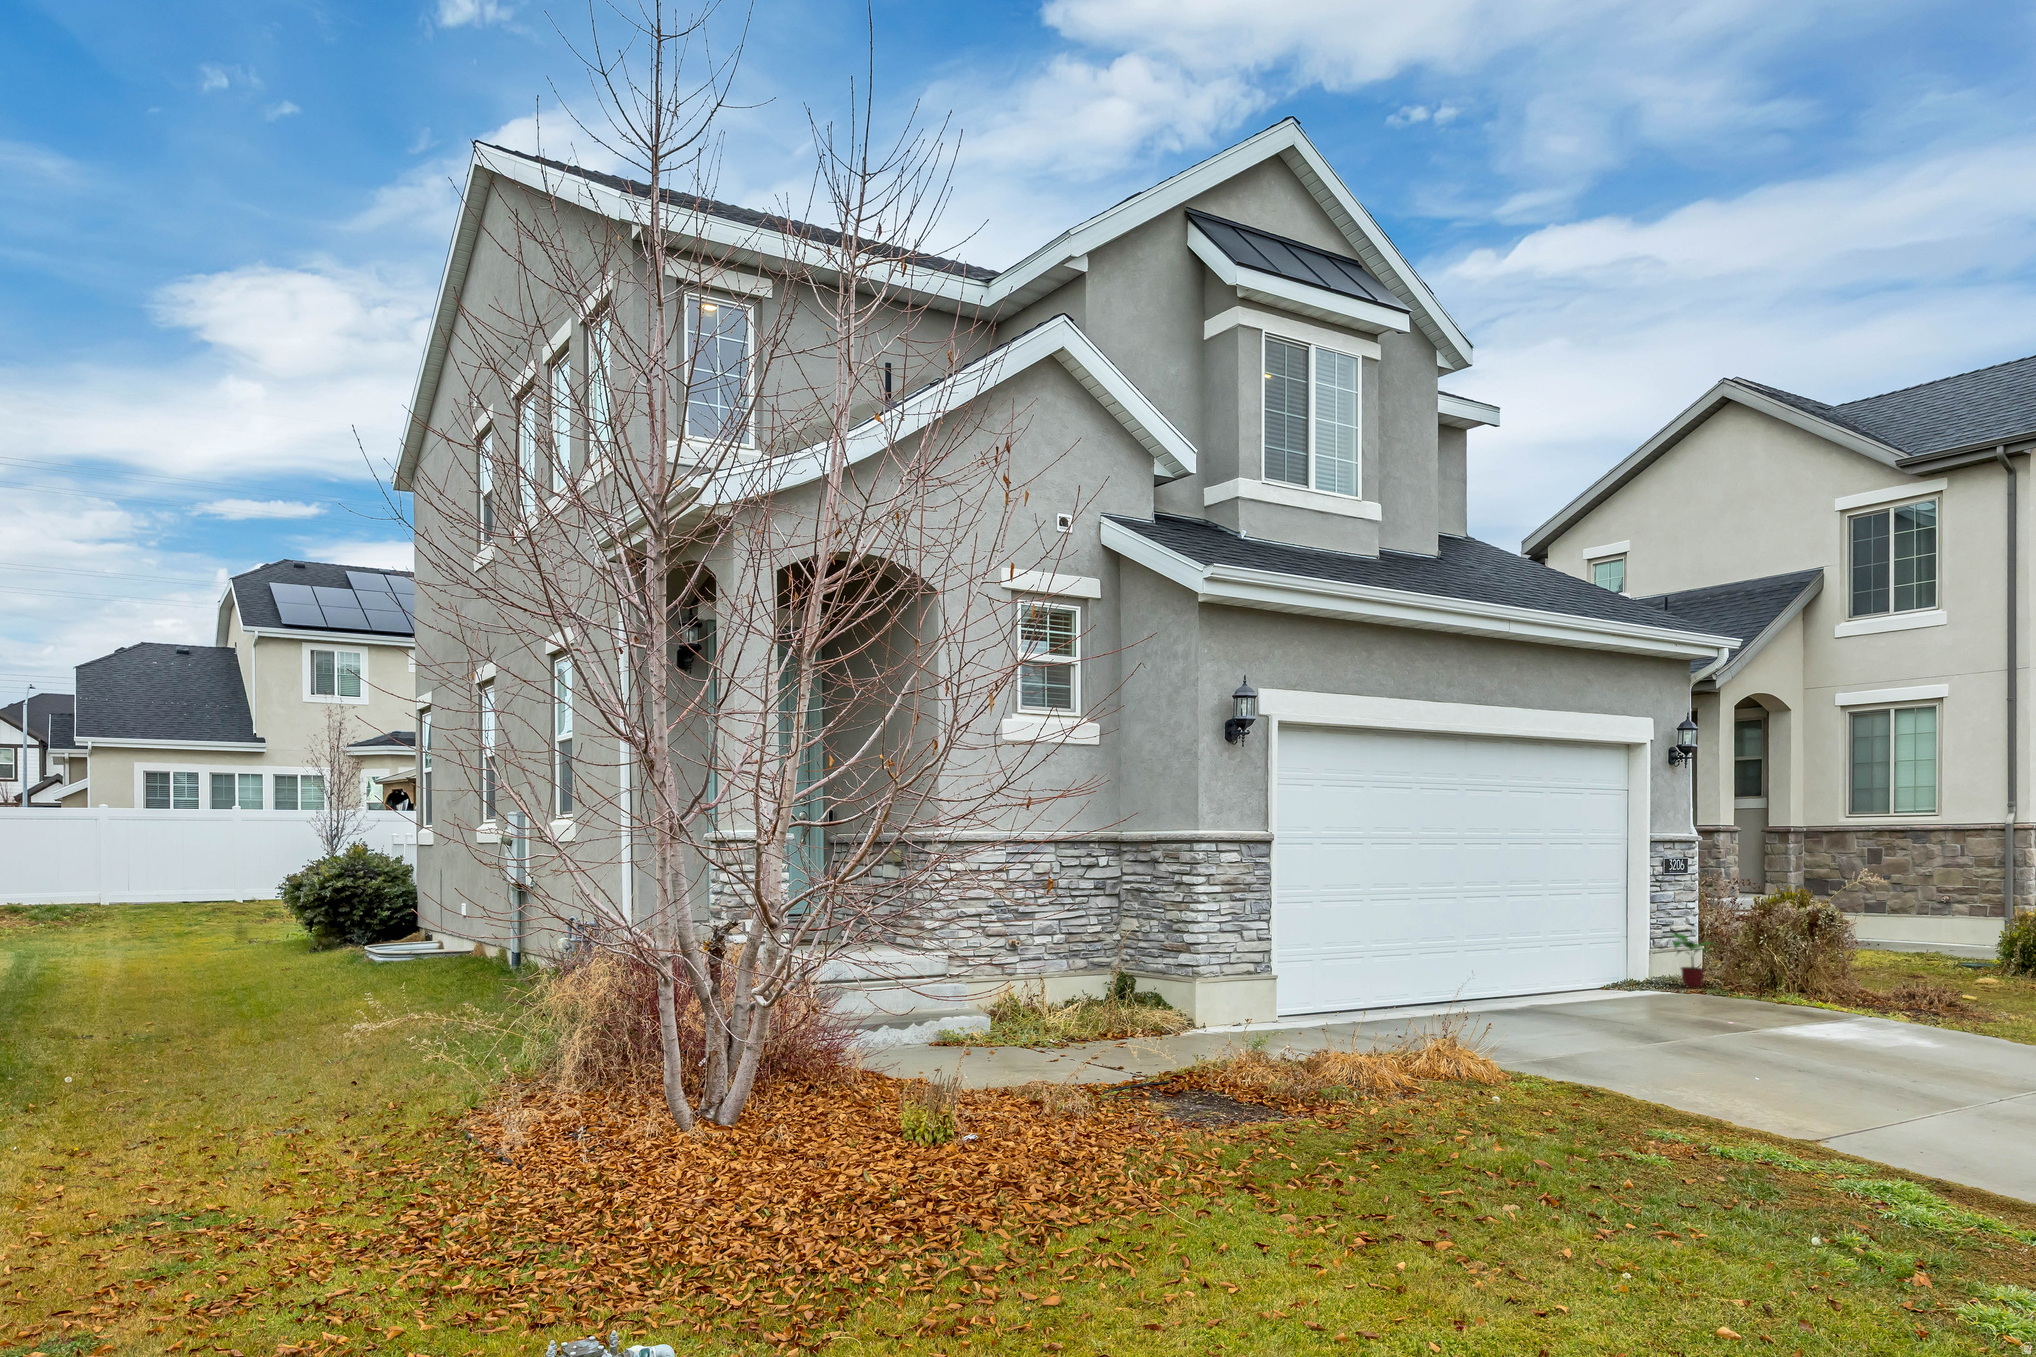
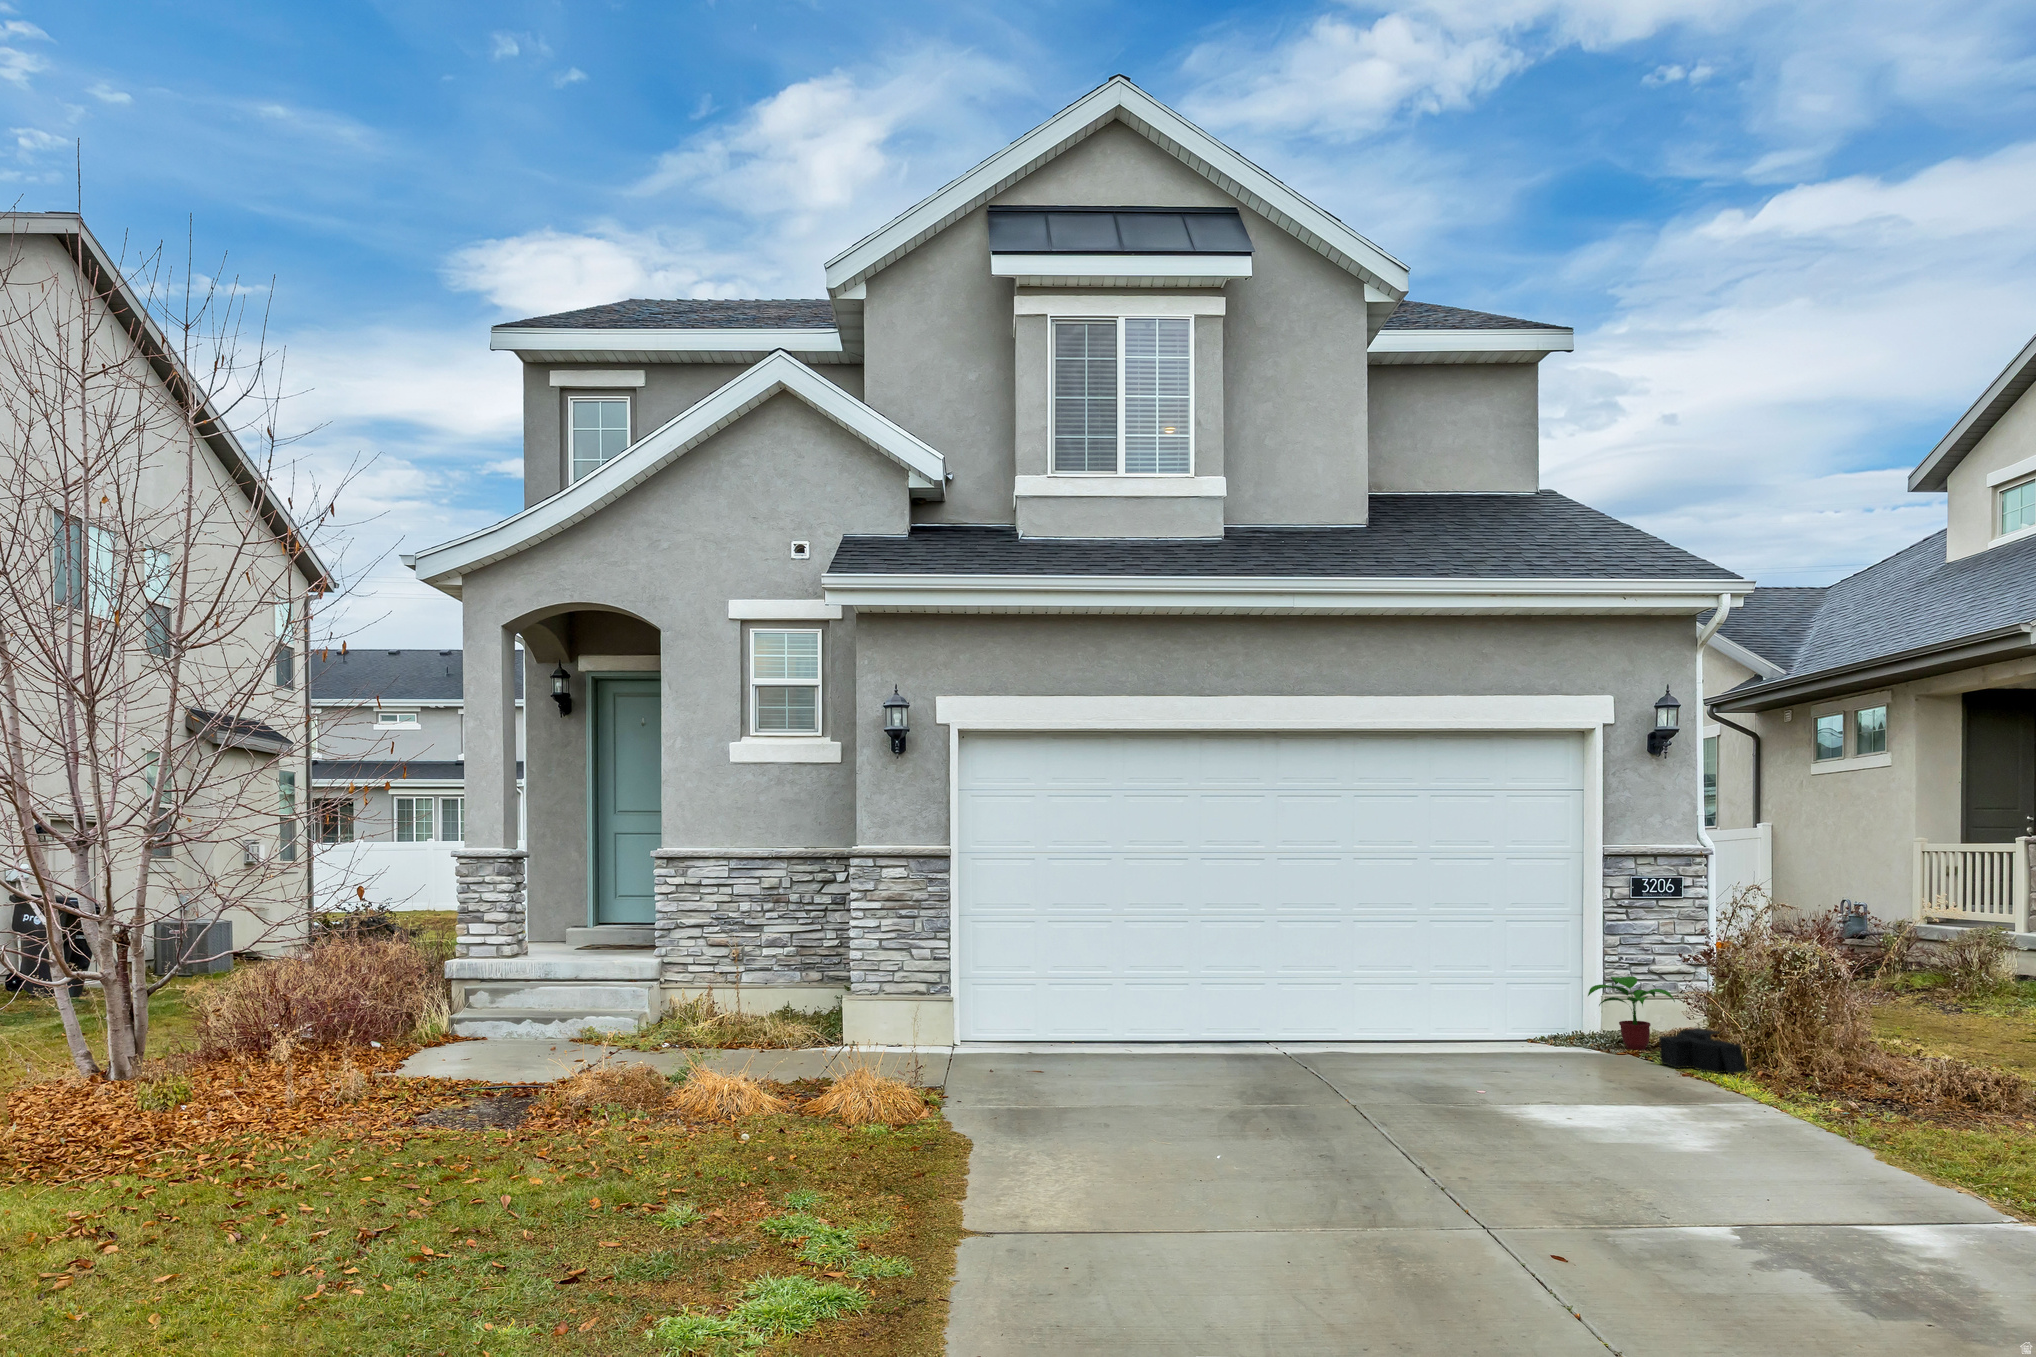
storage bin: none [1751,969,1820,1001] -> present [1659,1028,1748,1074]

